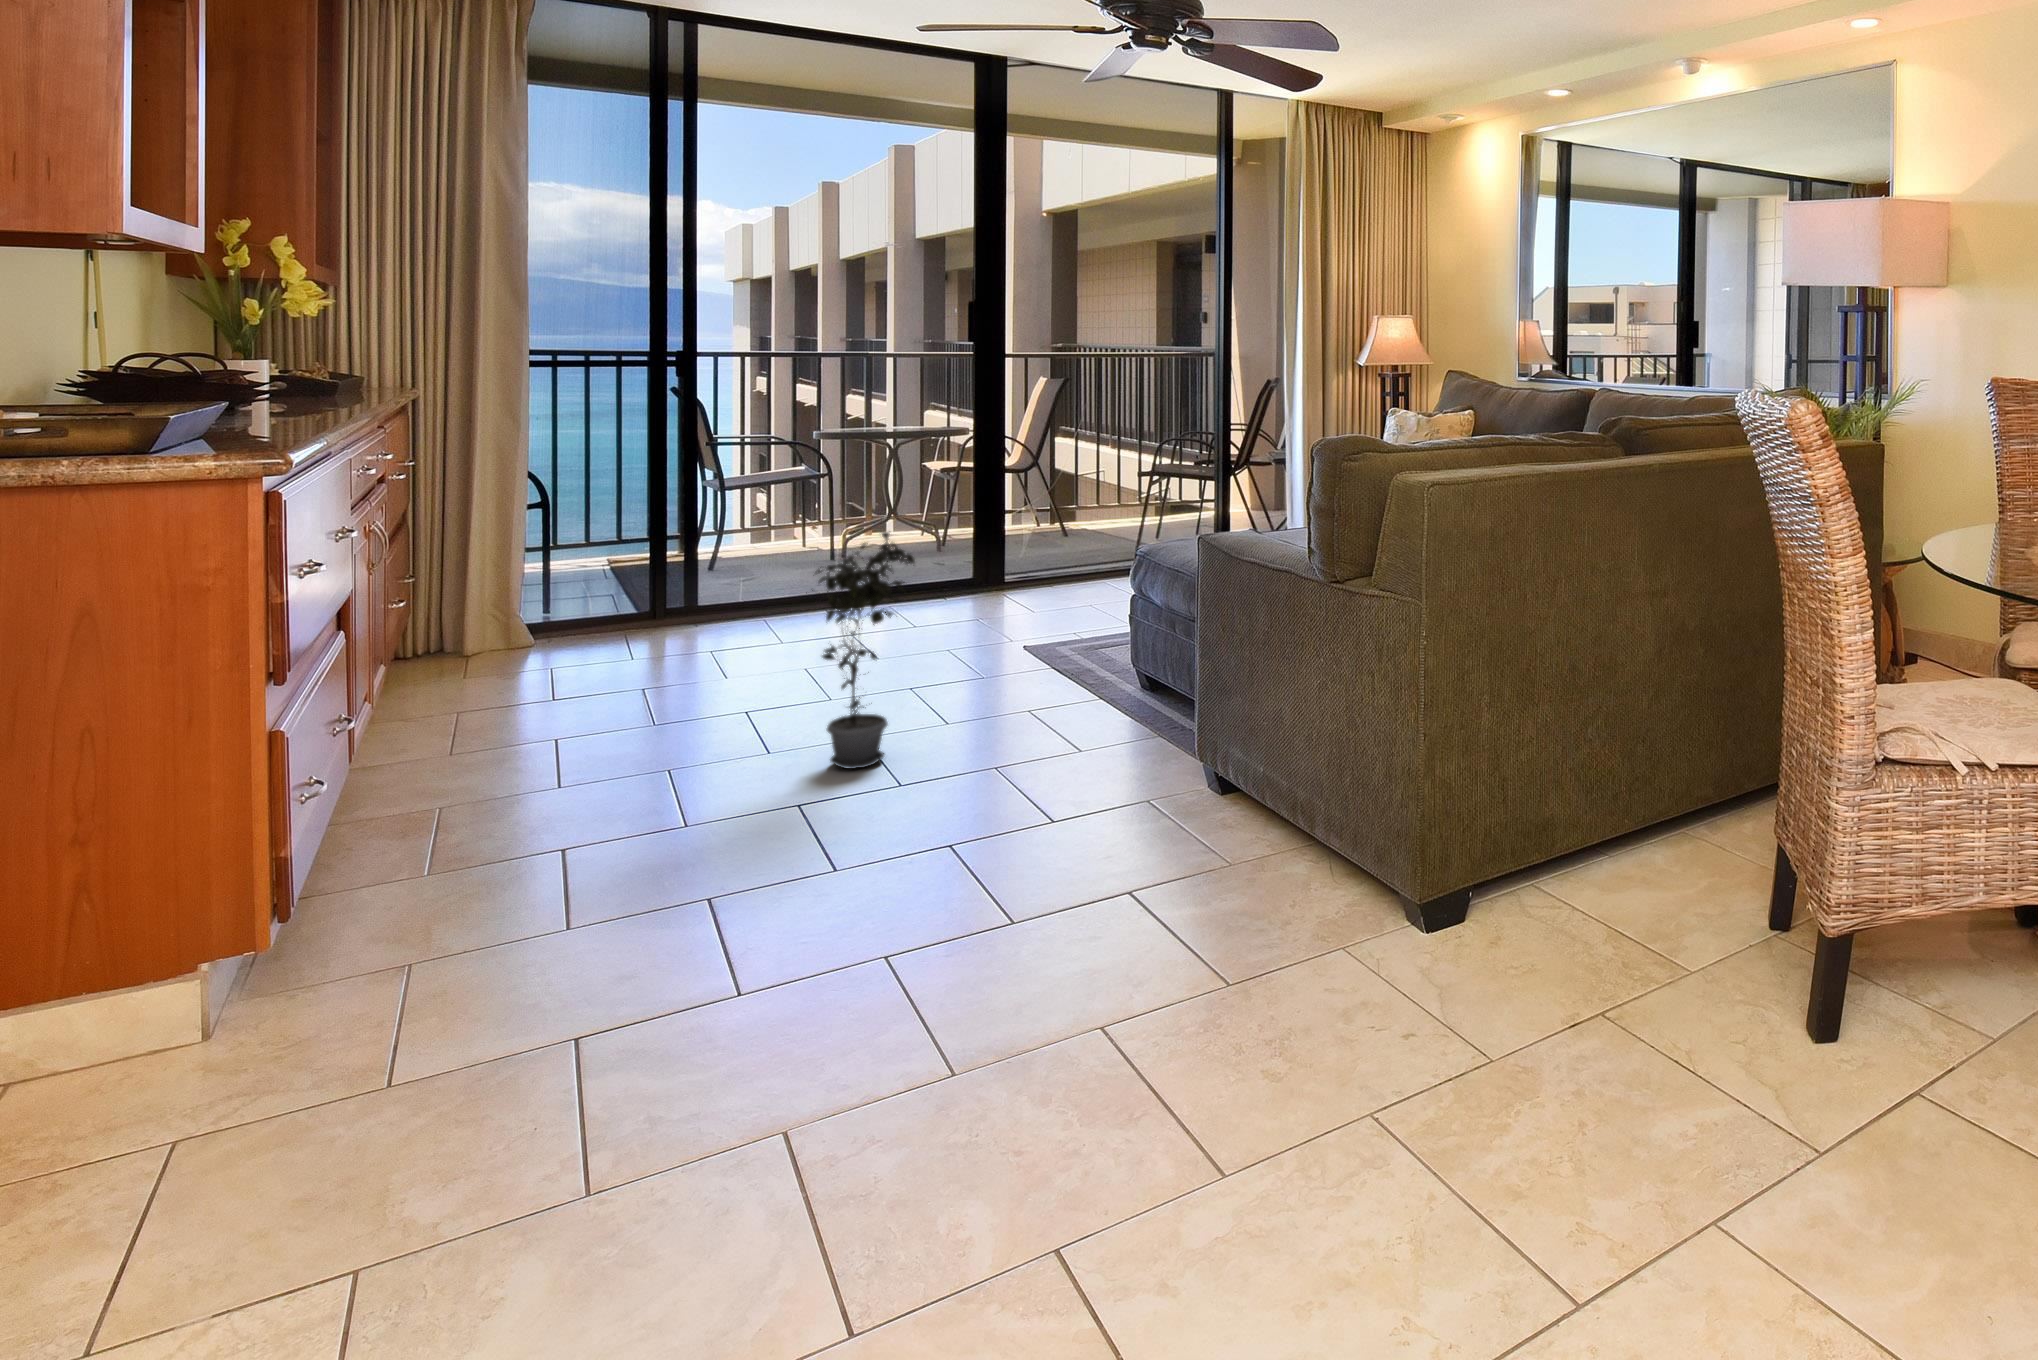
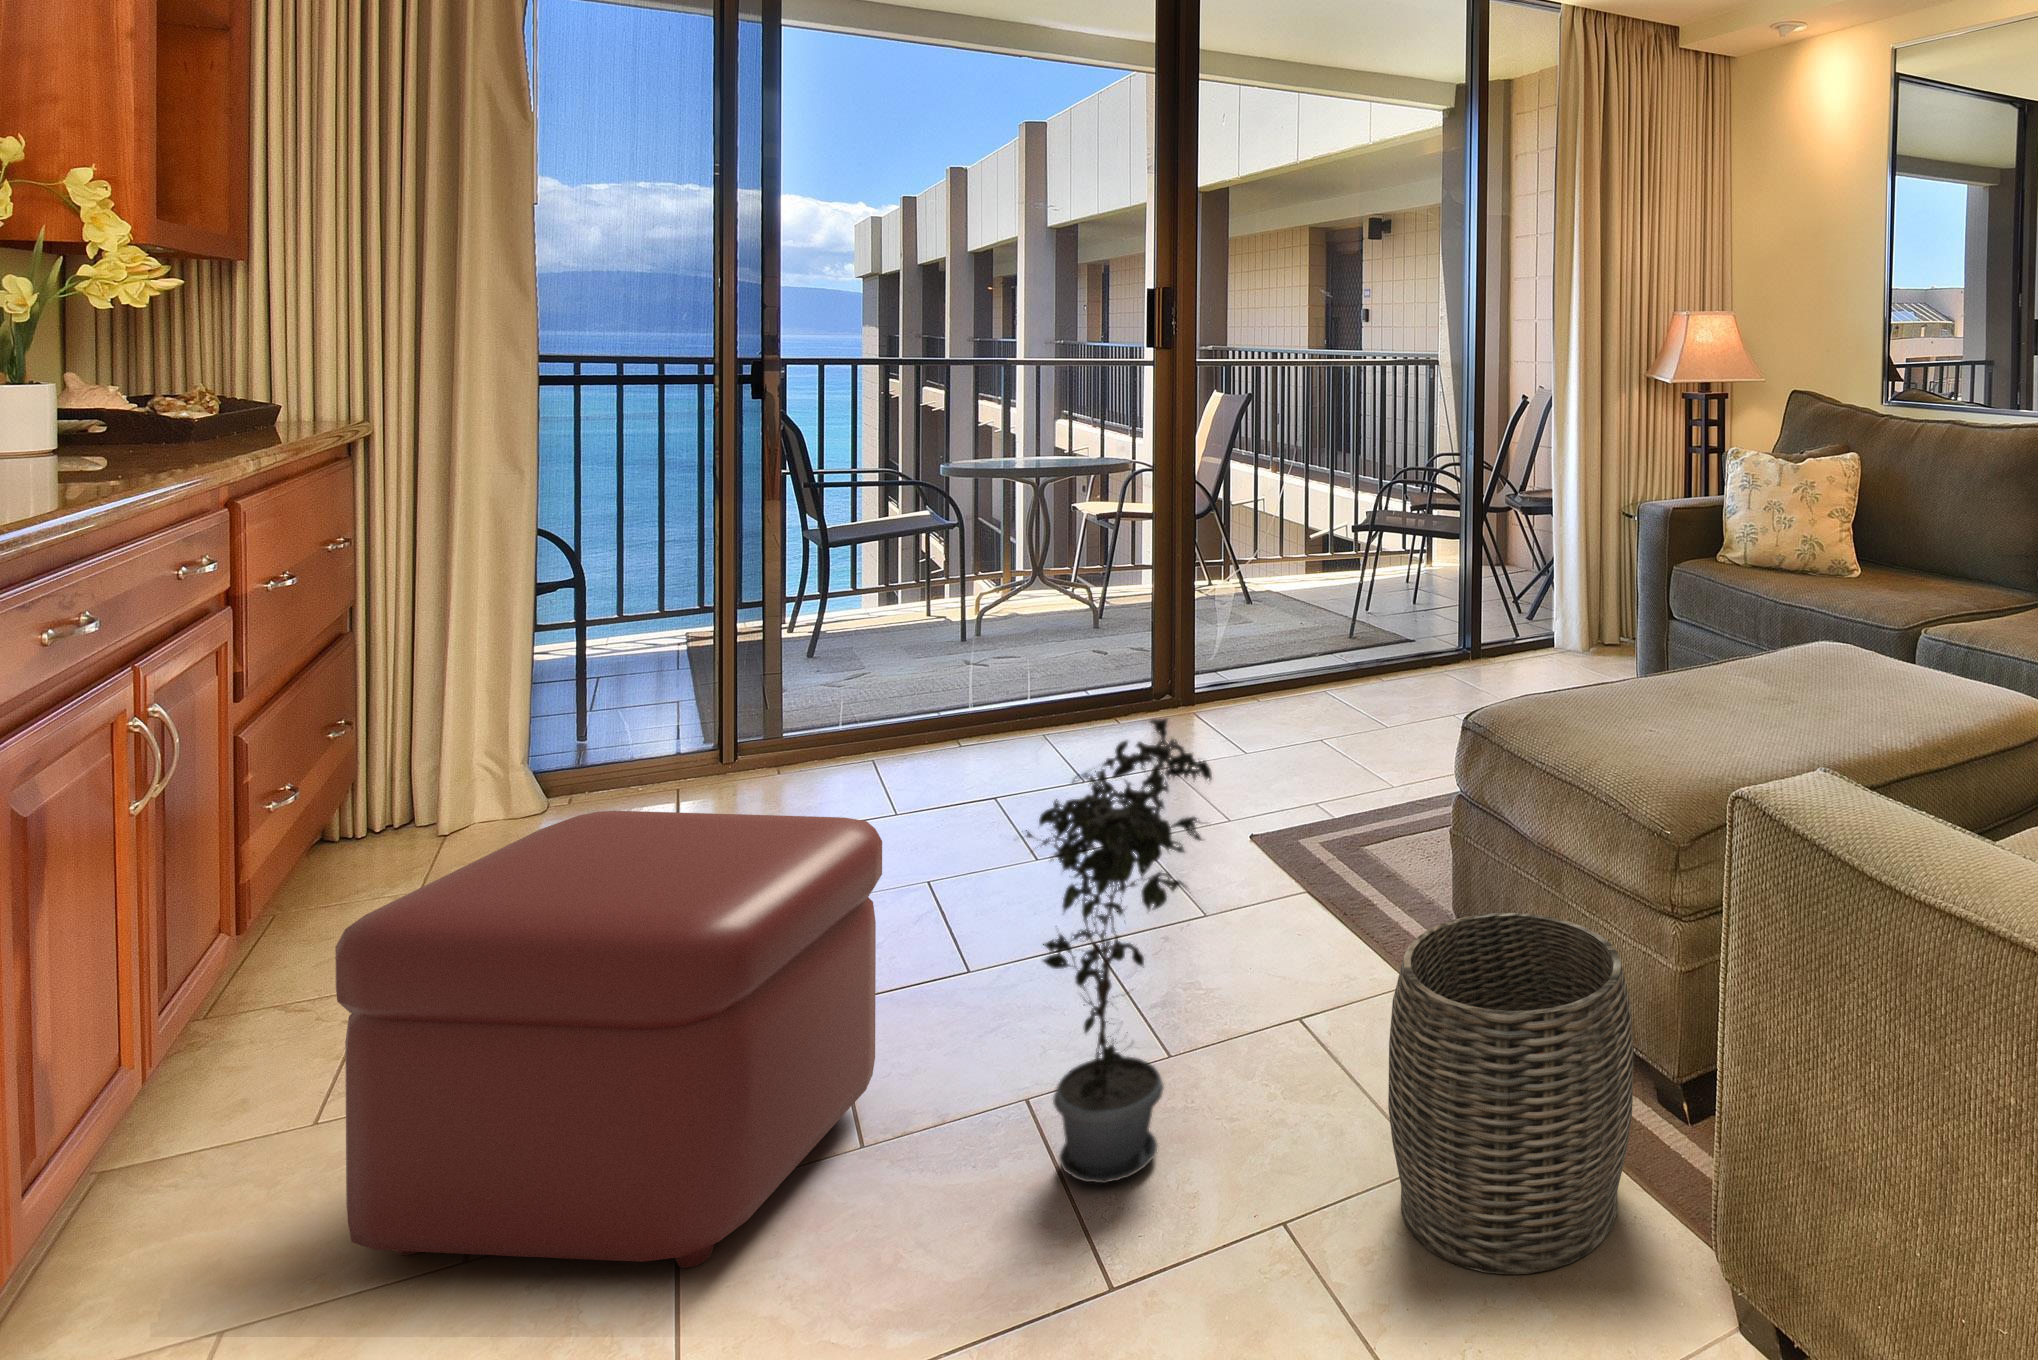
ottoman: none [448,591,738,794] -> present [335,811,882,1268]
woven basket: none [997,635,1129,790] -> present [1388,913,1633,1274]

